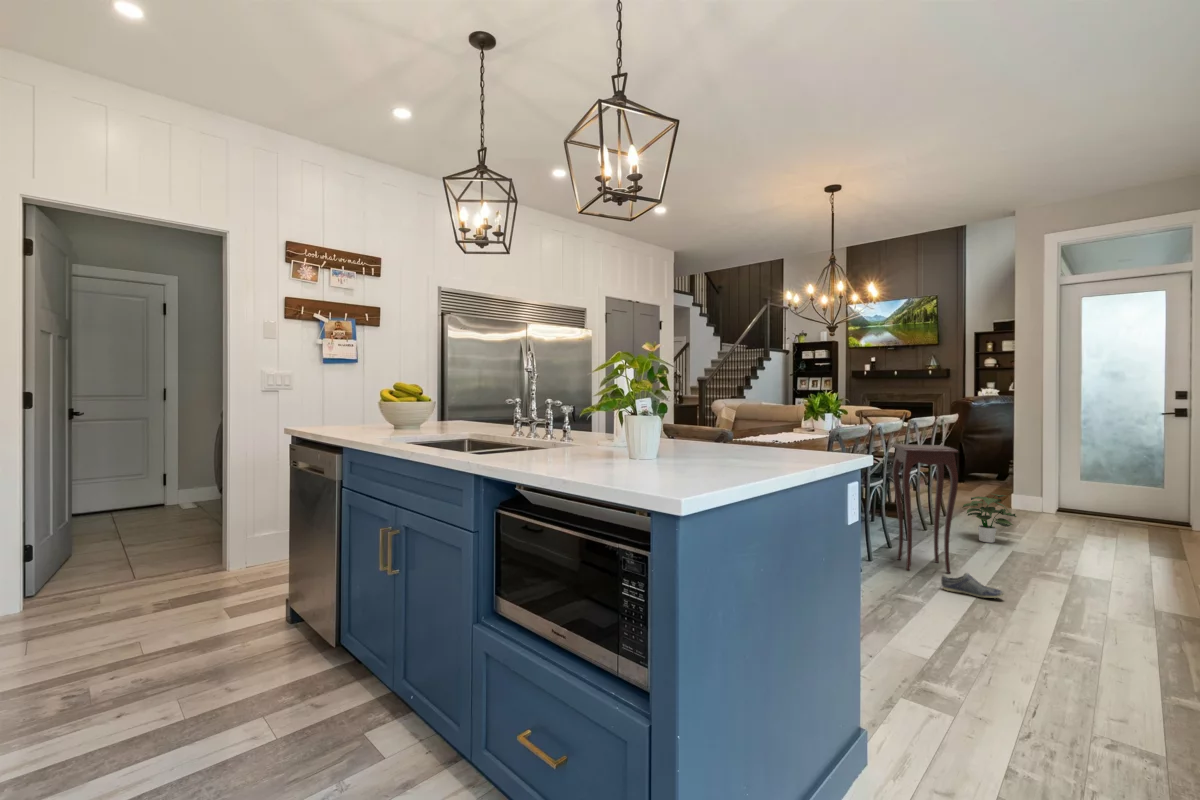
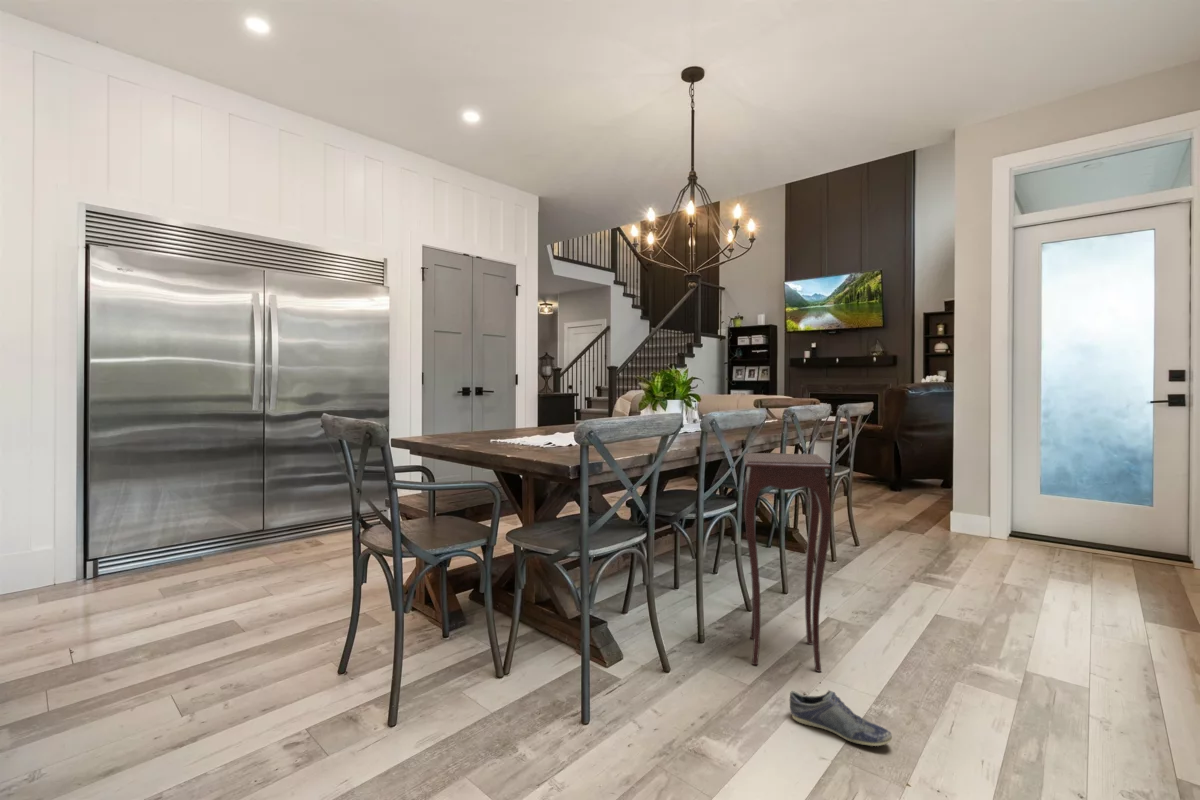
potted plant: present [963,494,1017,543] -> none [868,523,946,597]

